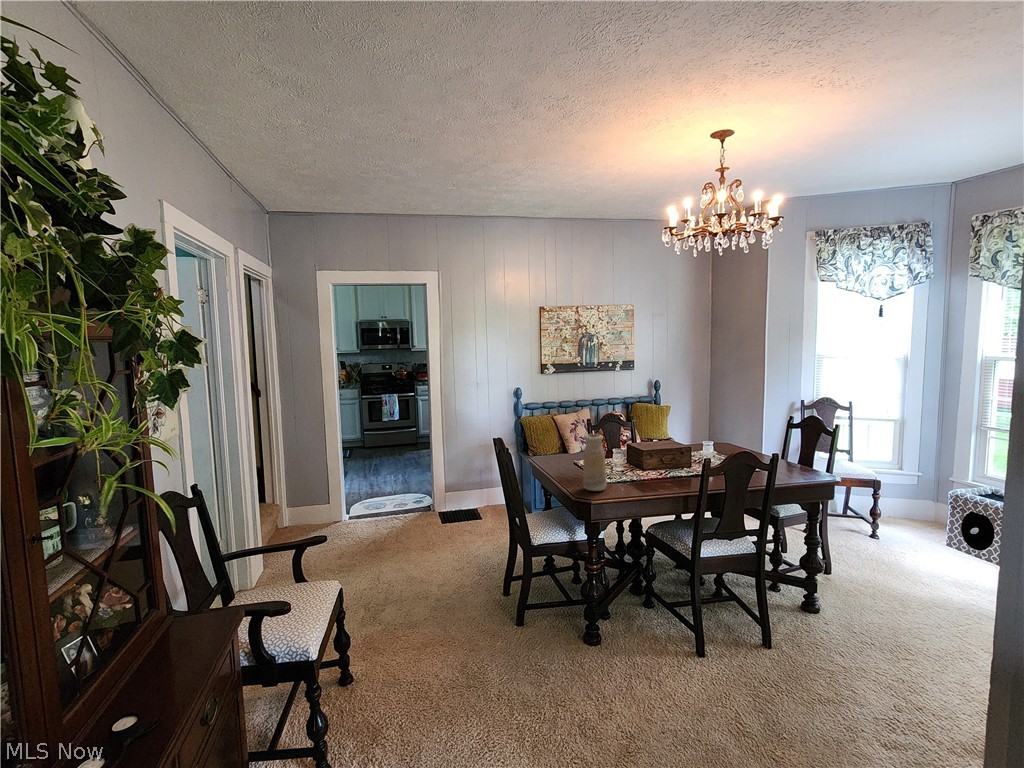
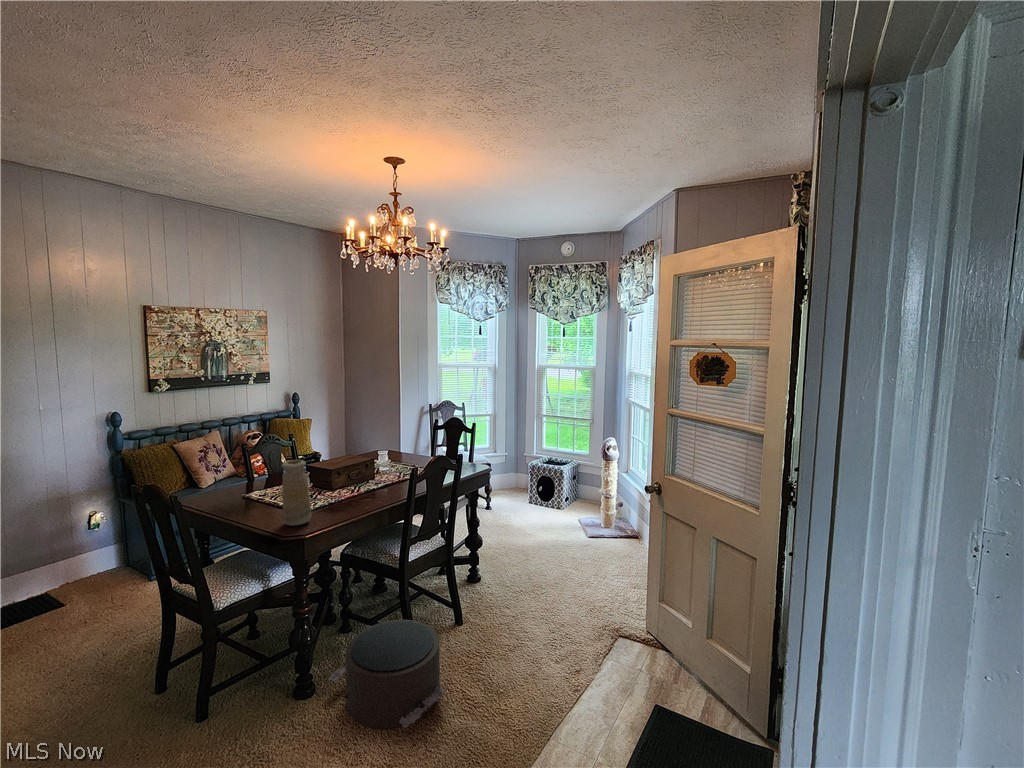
pouf: none [612,606,716,711] -> present [328,620,446,729]

